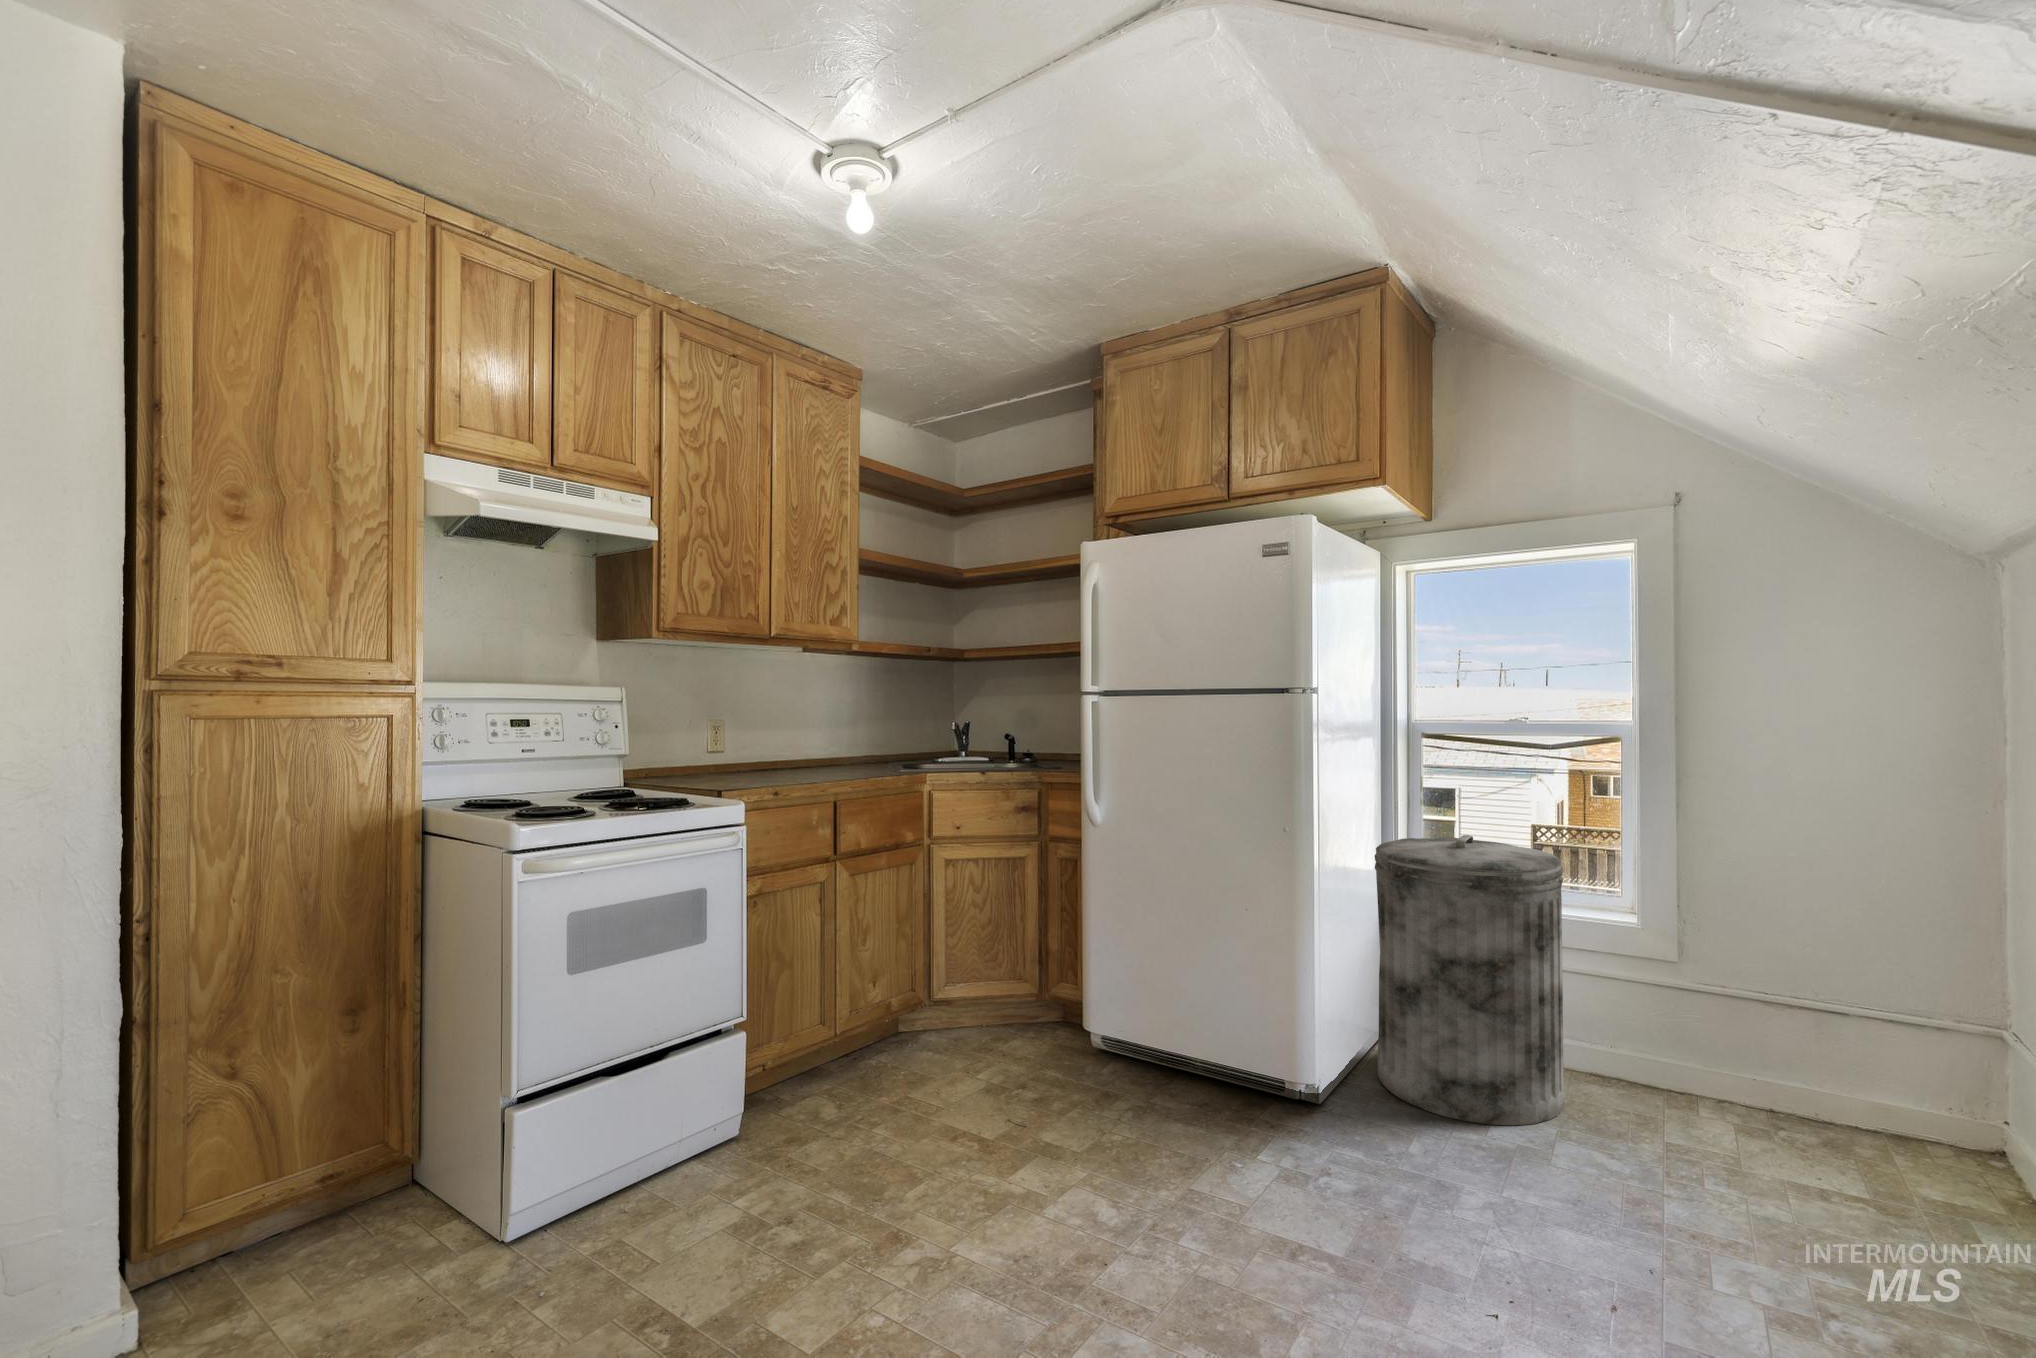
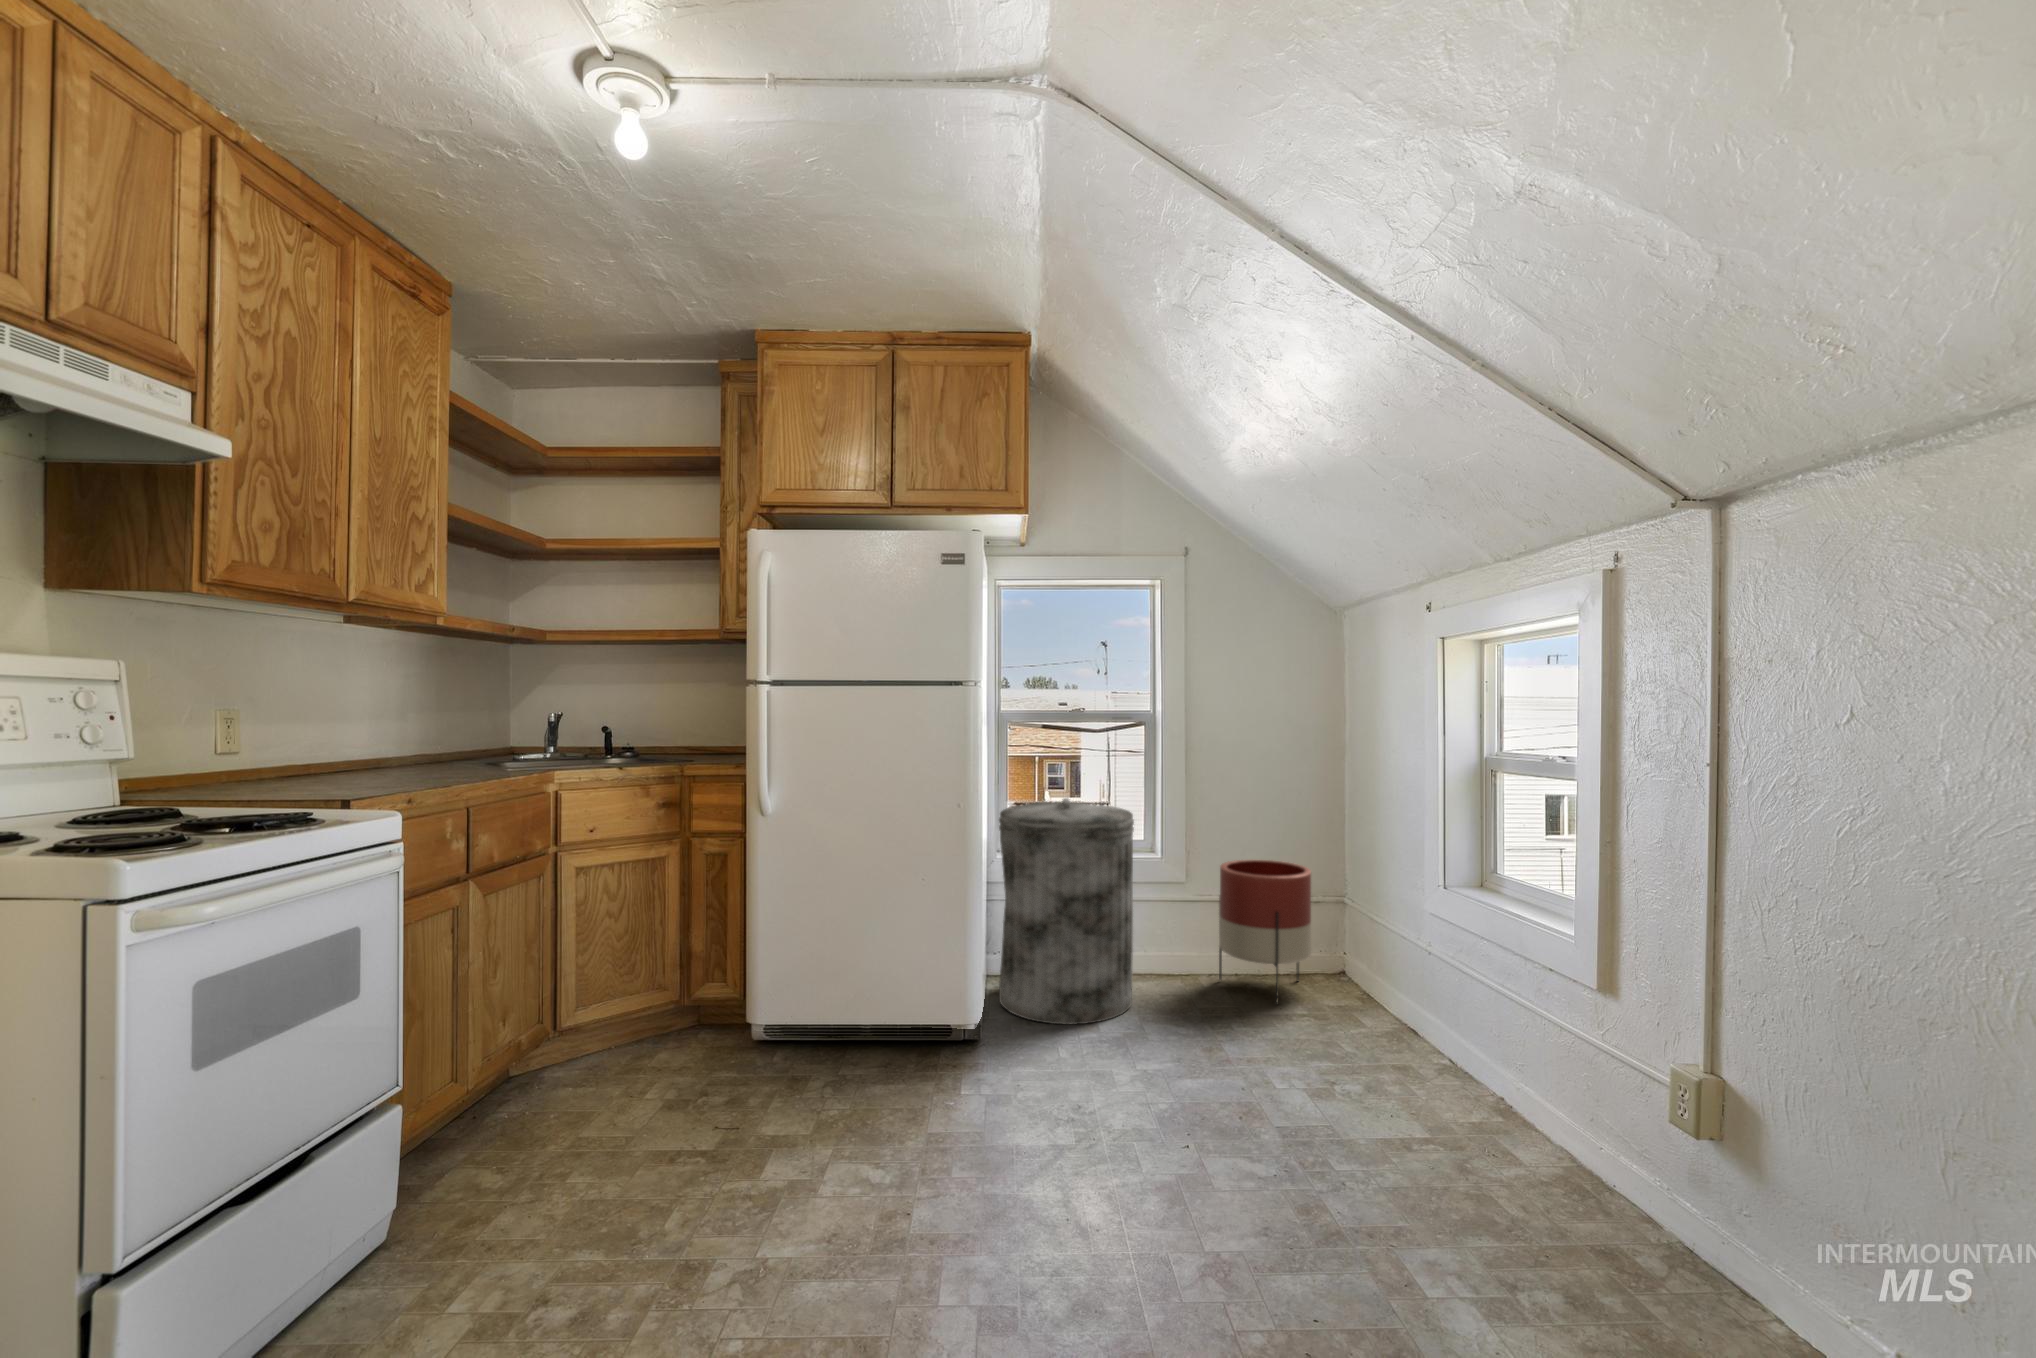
planter: none [1719,946,1895,1174] -> present [1219,860,1312,1004]

